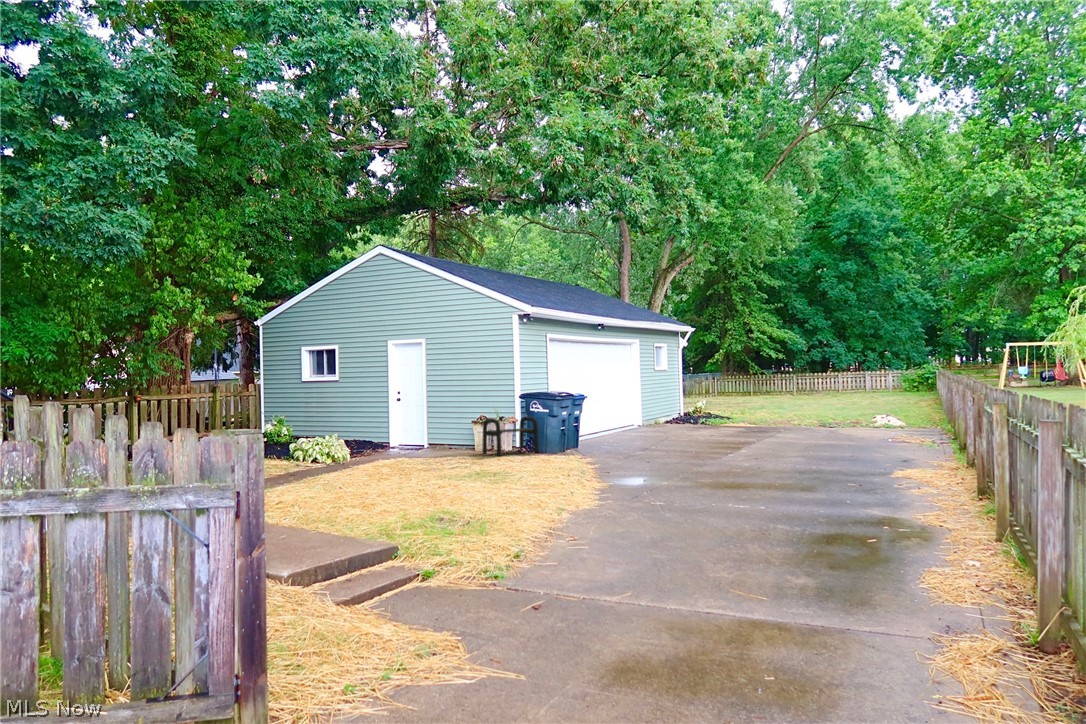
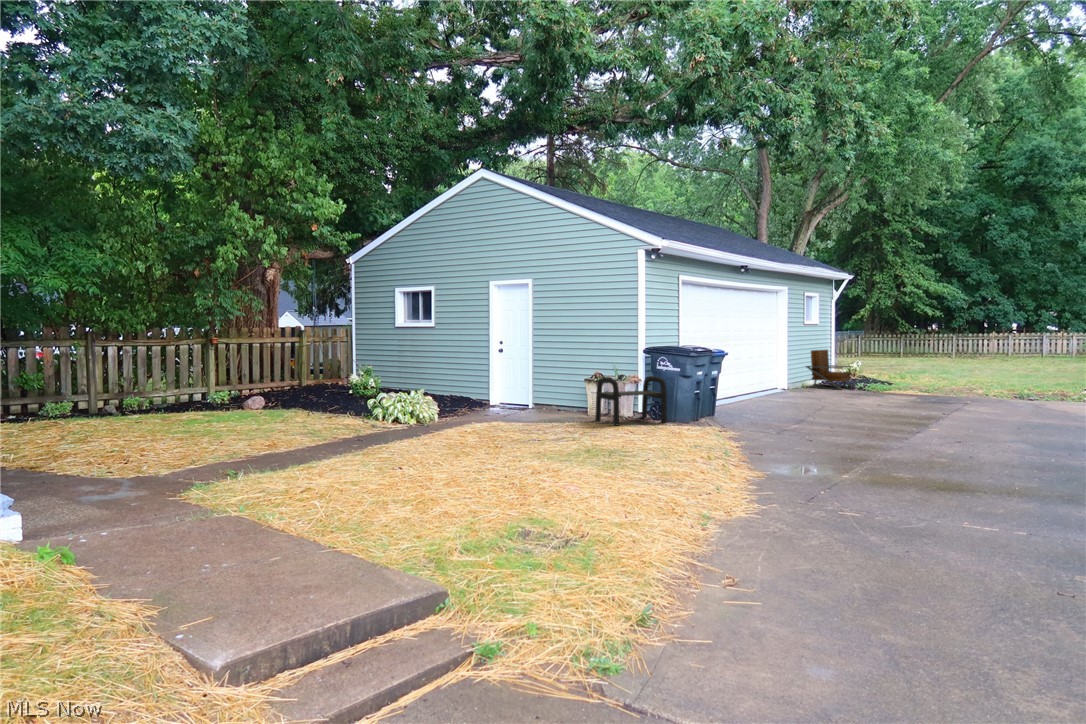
lounge chair: none [657,391,696,424] -> present [806,349,853,390]

